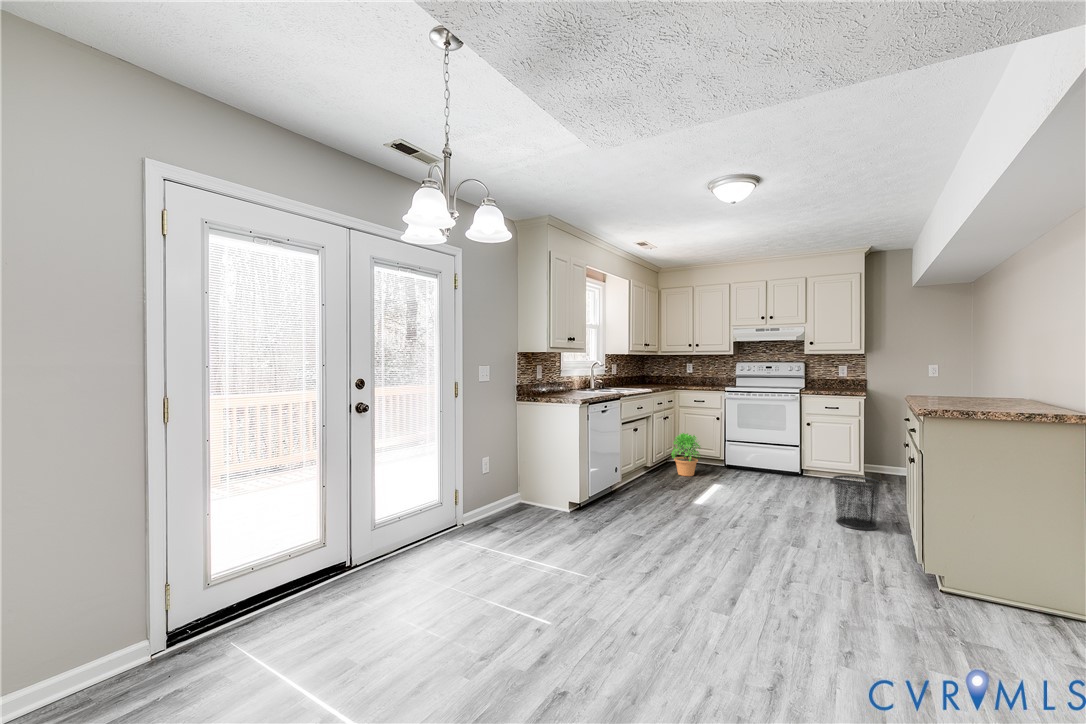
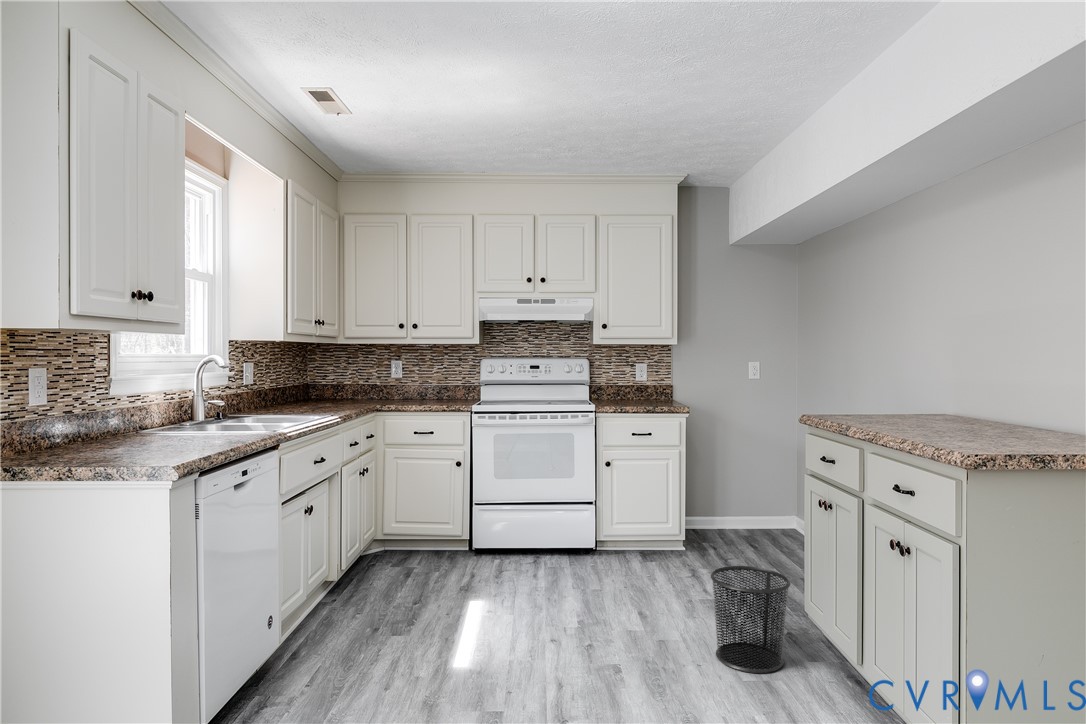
potted plant: present [672,433,700,476] -> none [378,498,440,587]

